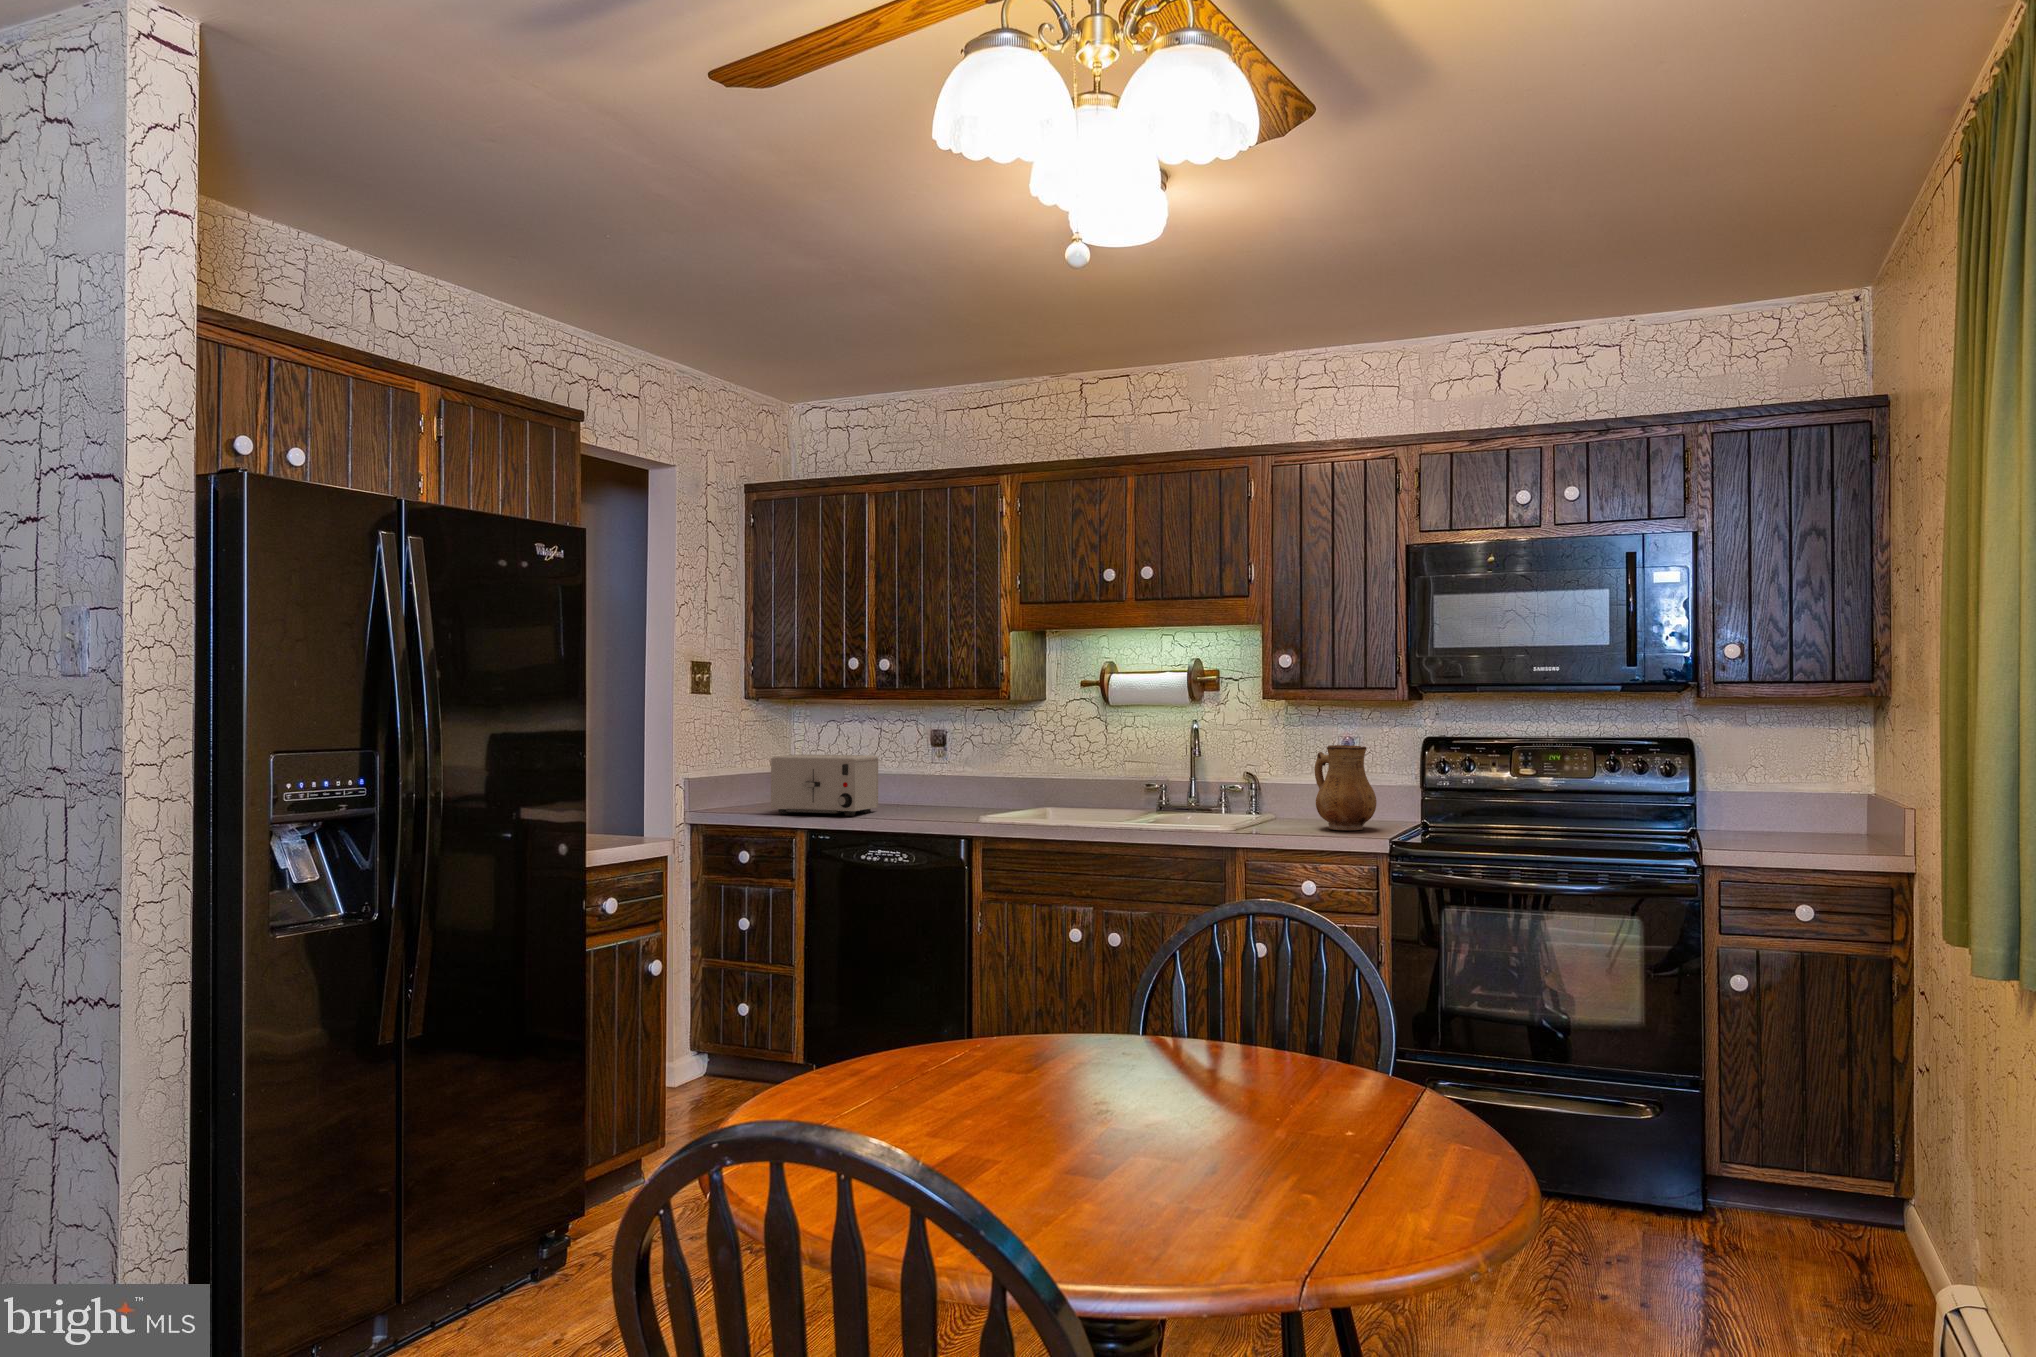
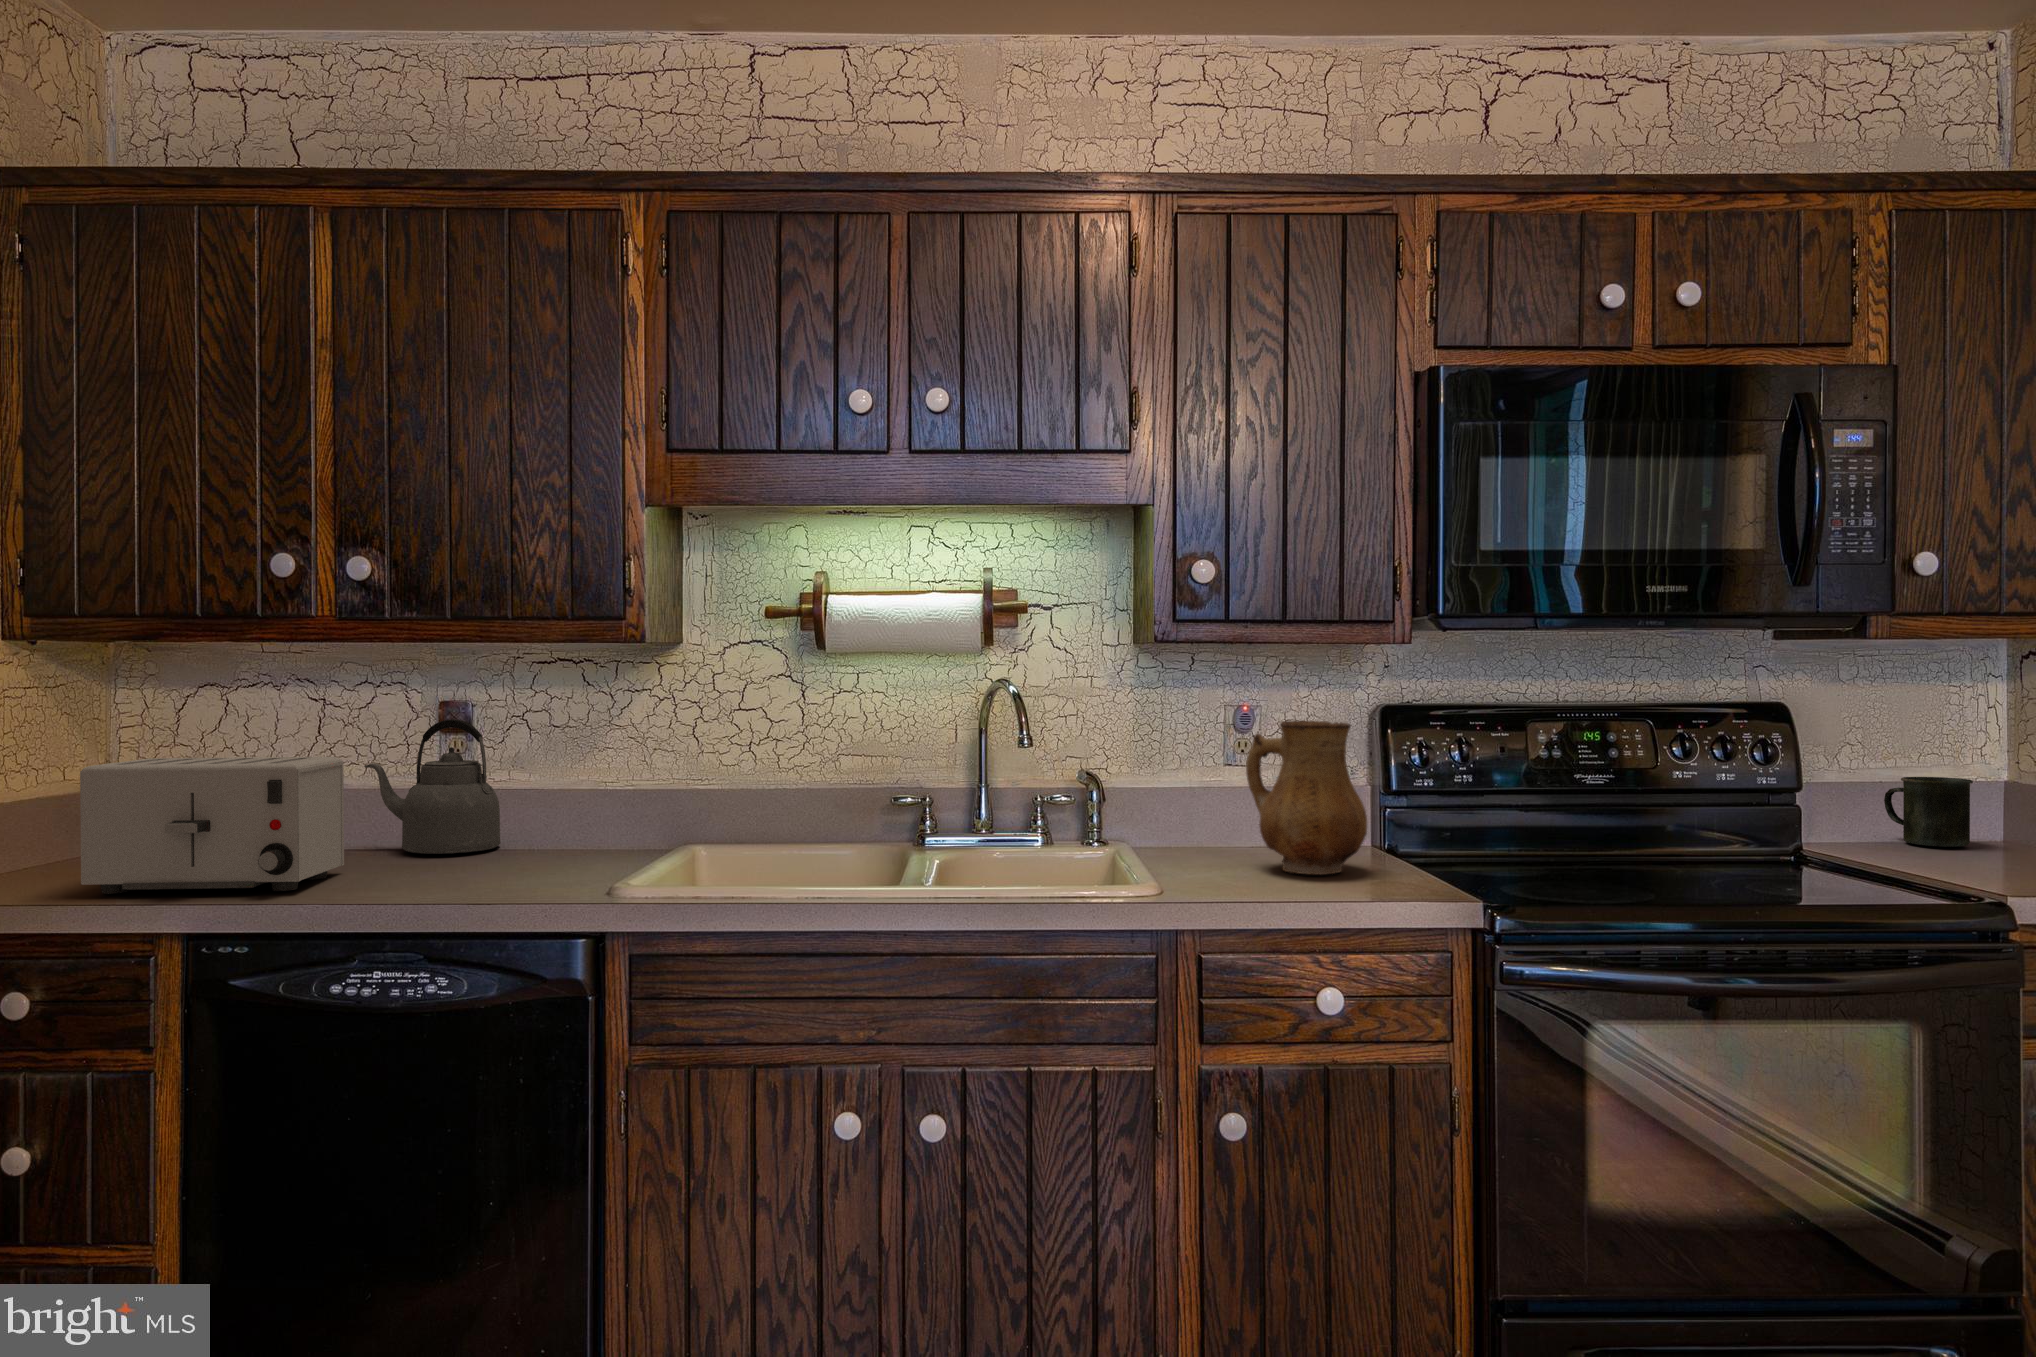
kettle: none [894,739,955,806] -> present [364,719,501,854]
mug: none [1773,790,1819,835] -> present [1884,777,1973,847]

